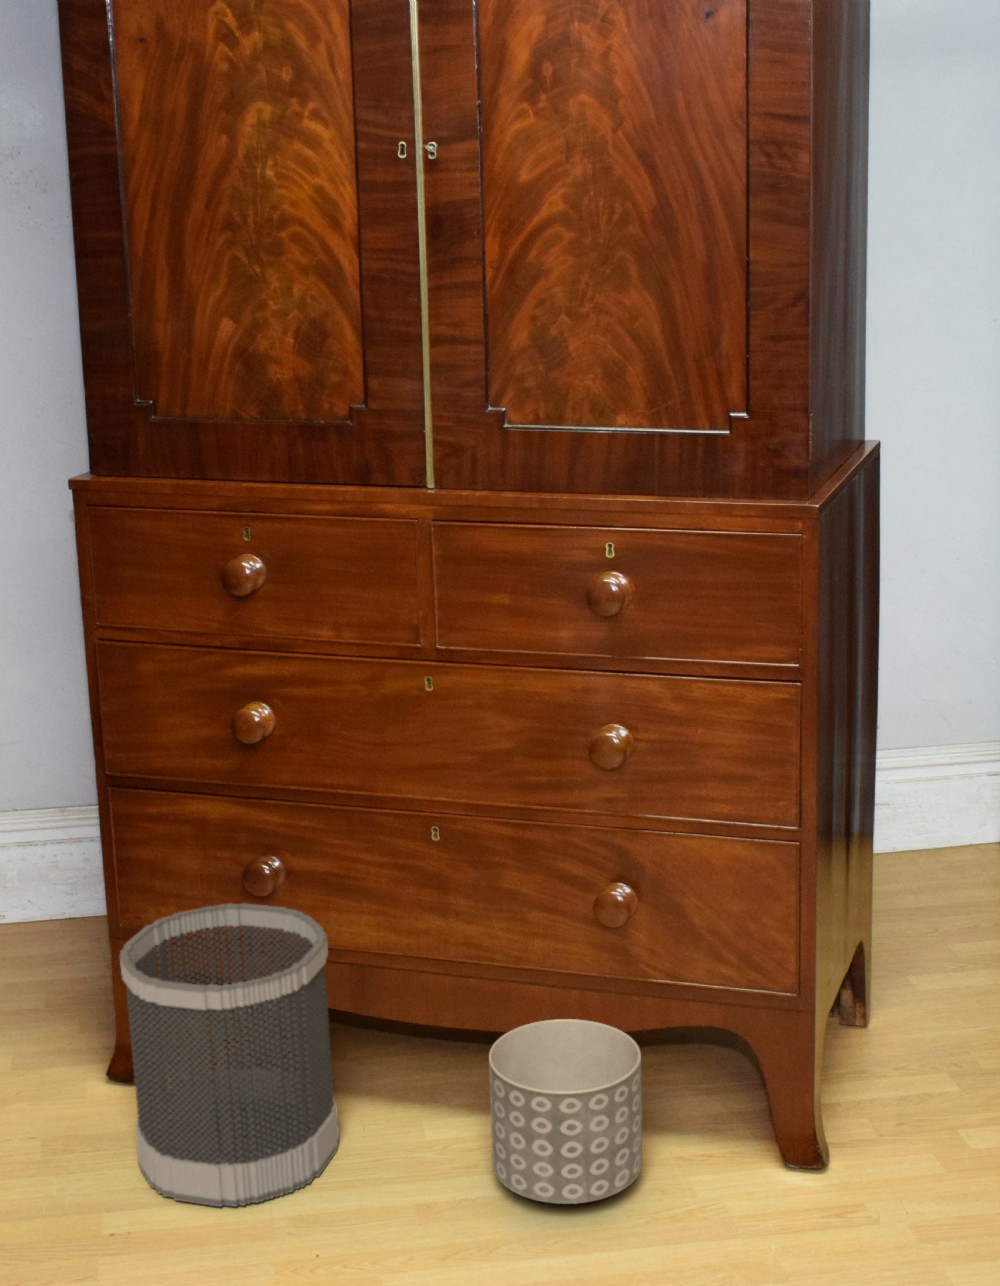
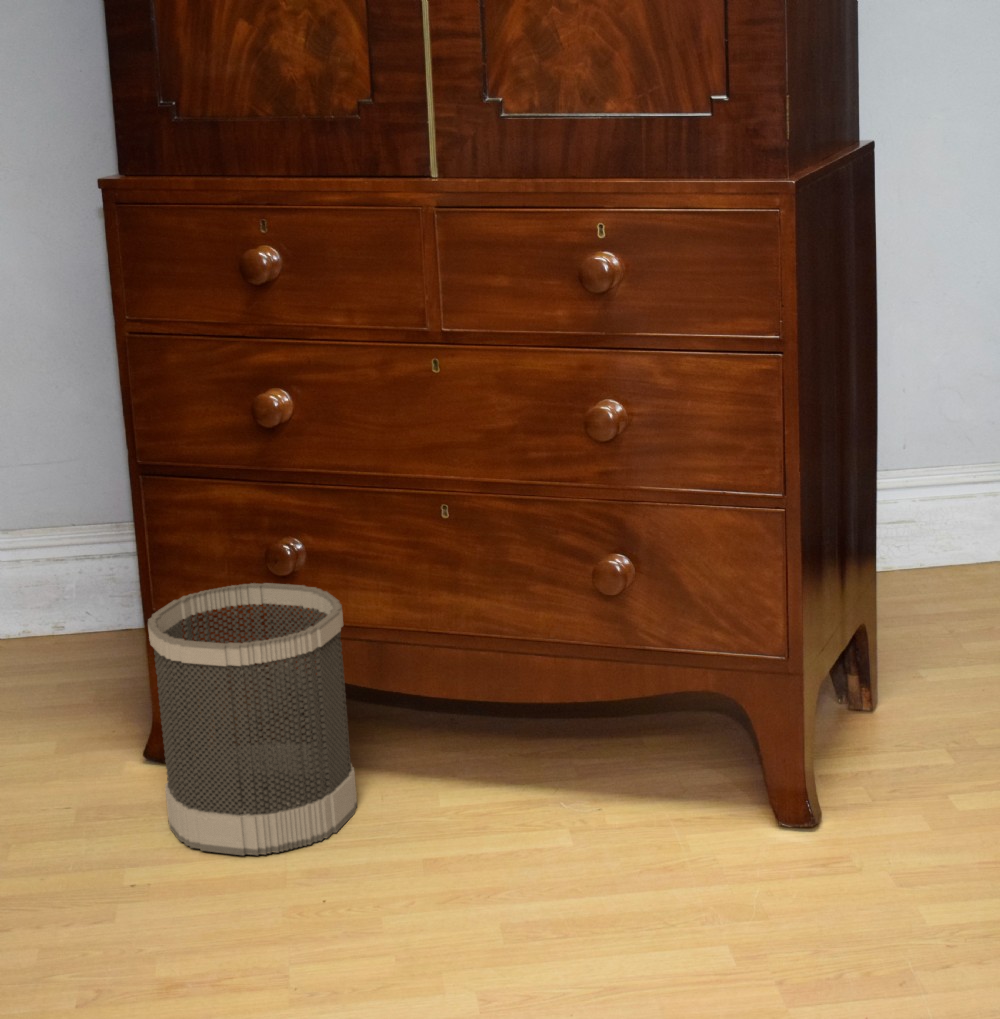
planter: present [489,1019,642,1204] -> none [492,685,639,850]

